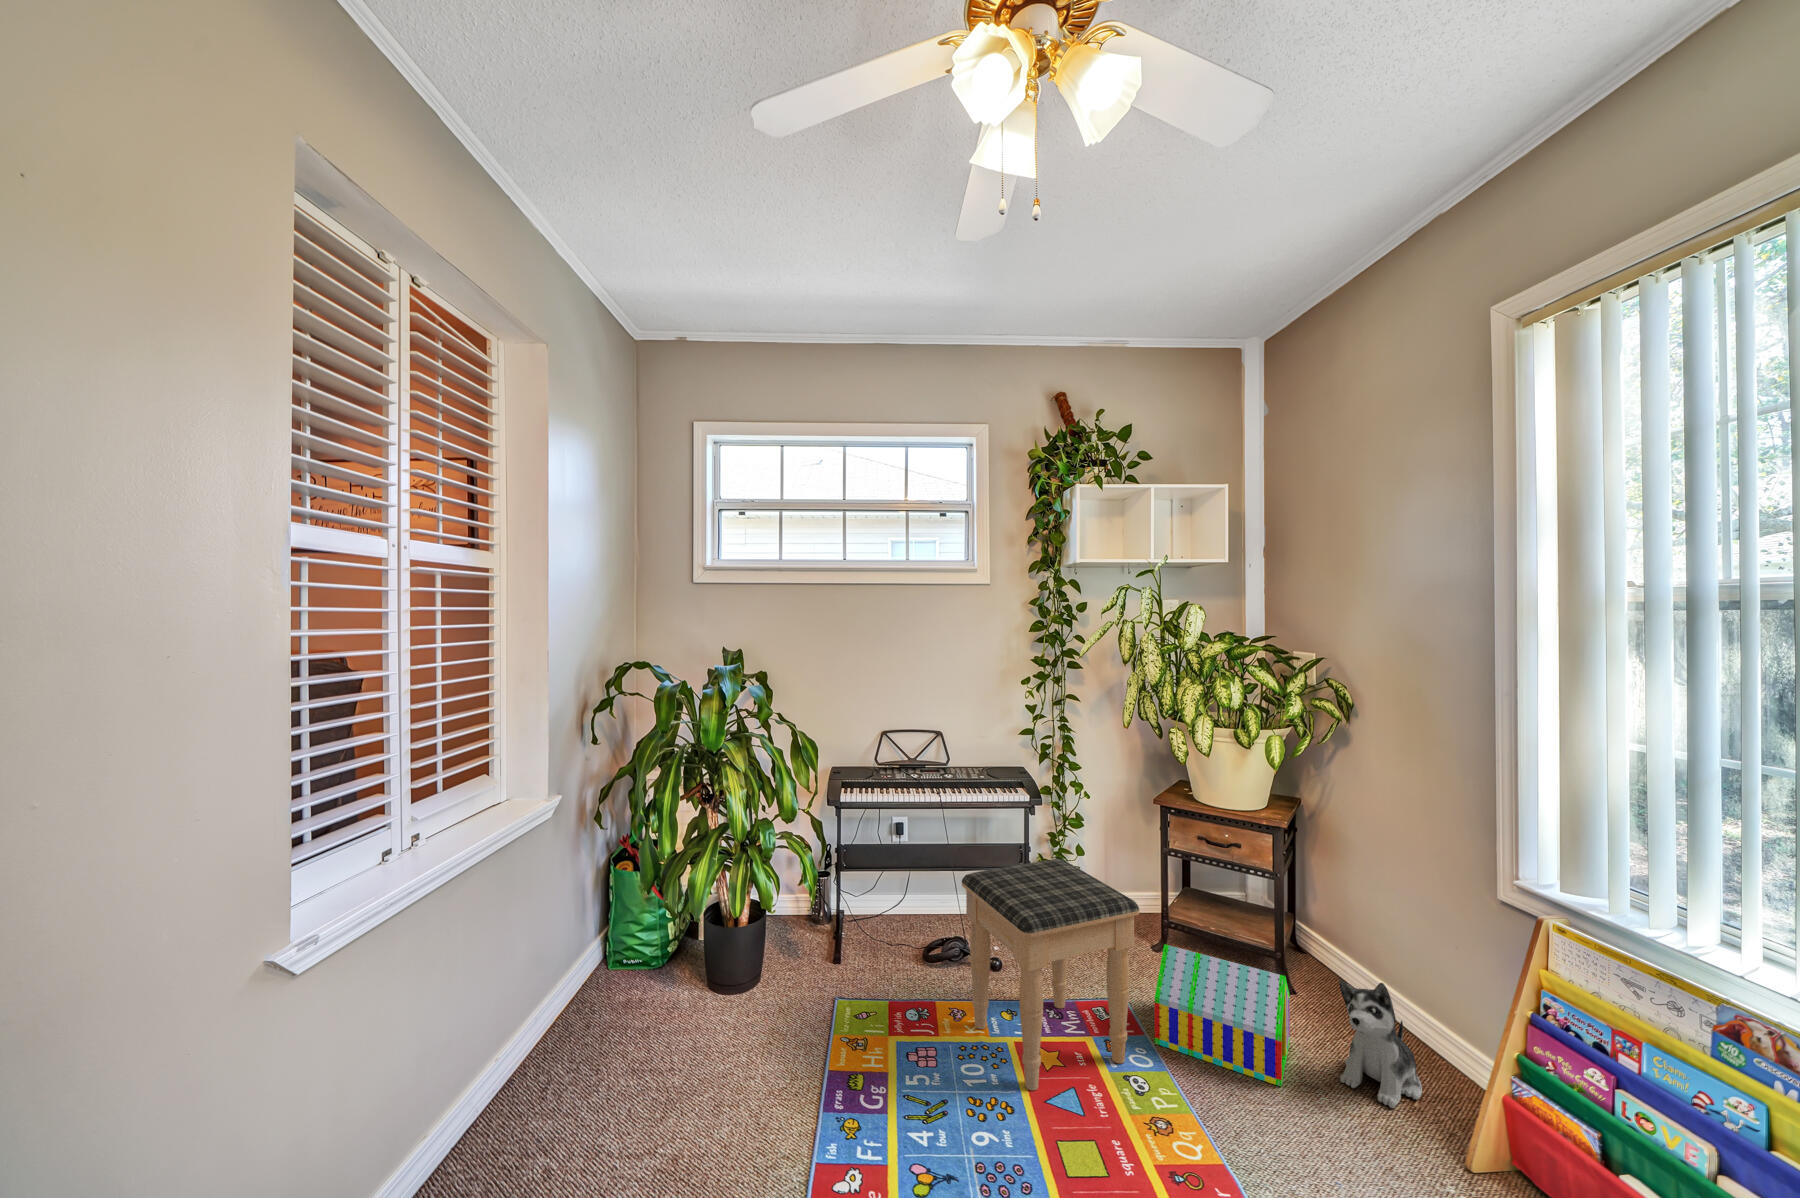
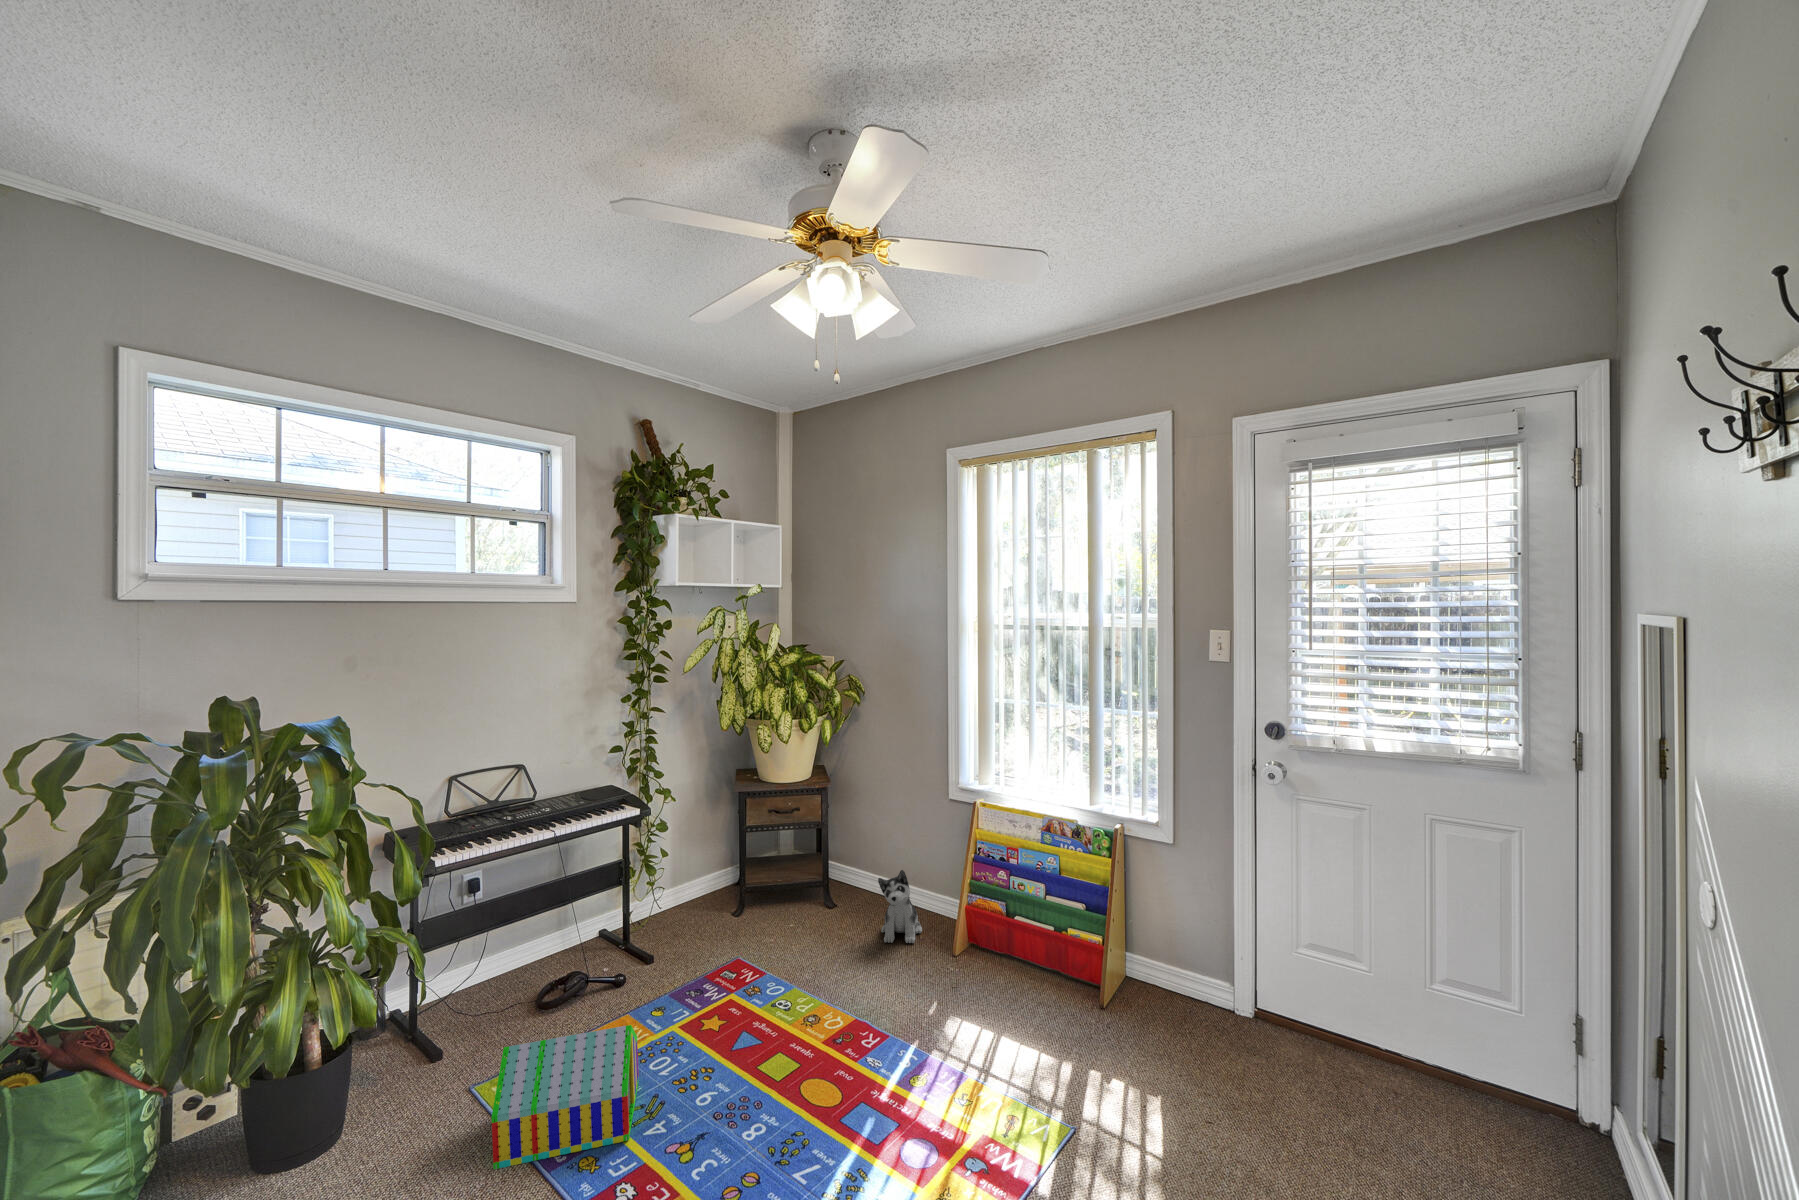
footstool: present [962,859,1139,1090] -> none [618,861,772,1051]
toy house: present [1155,945,1290,1087] -> present [492,1025,639,1169]

